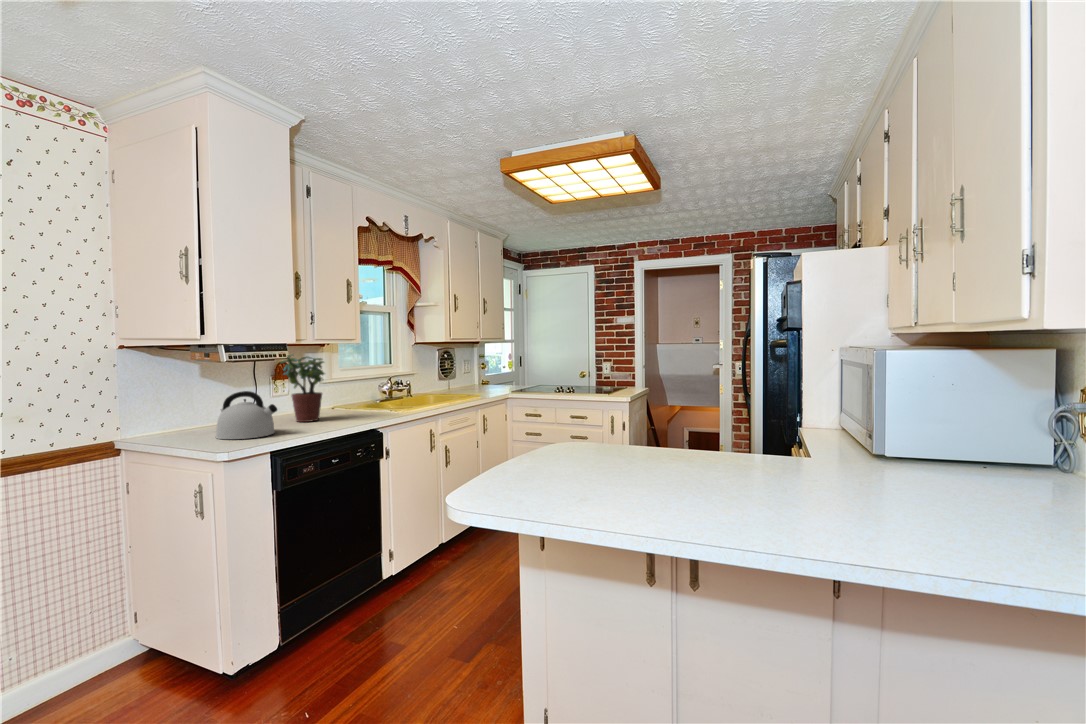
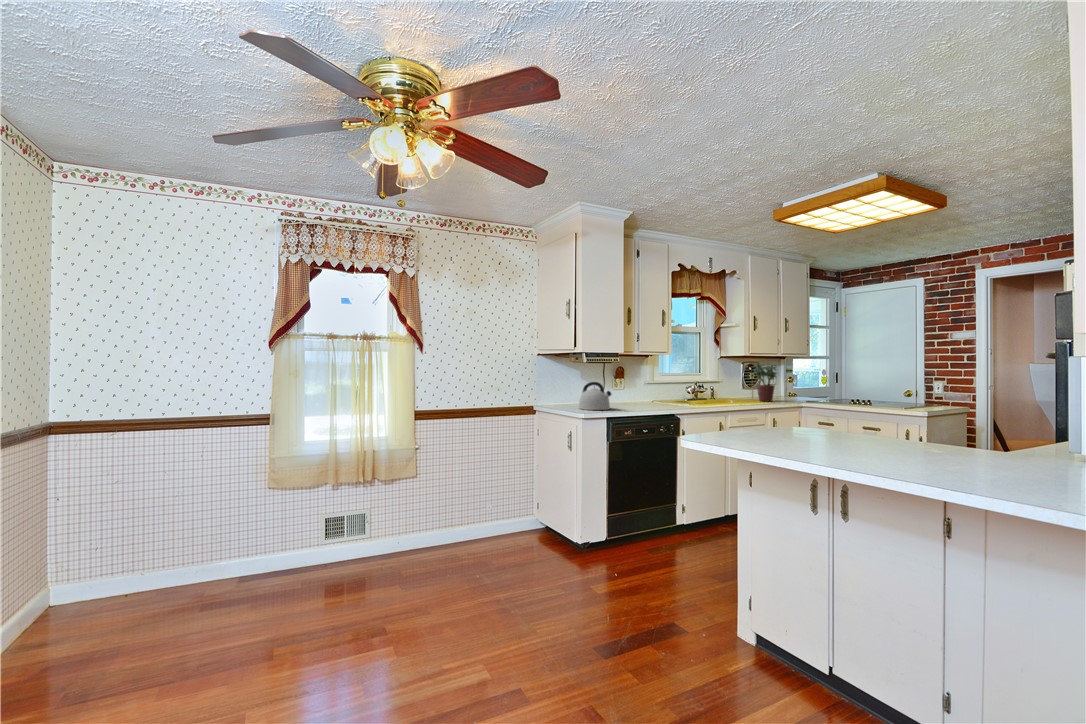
potted plant: present [280,354,325,422] -> present [753,363,777,401]

